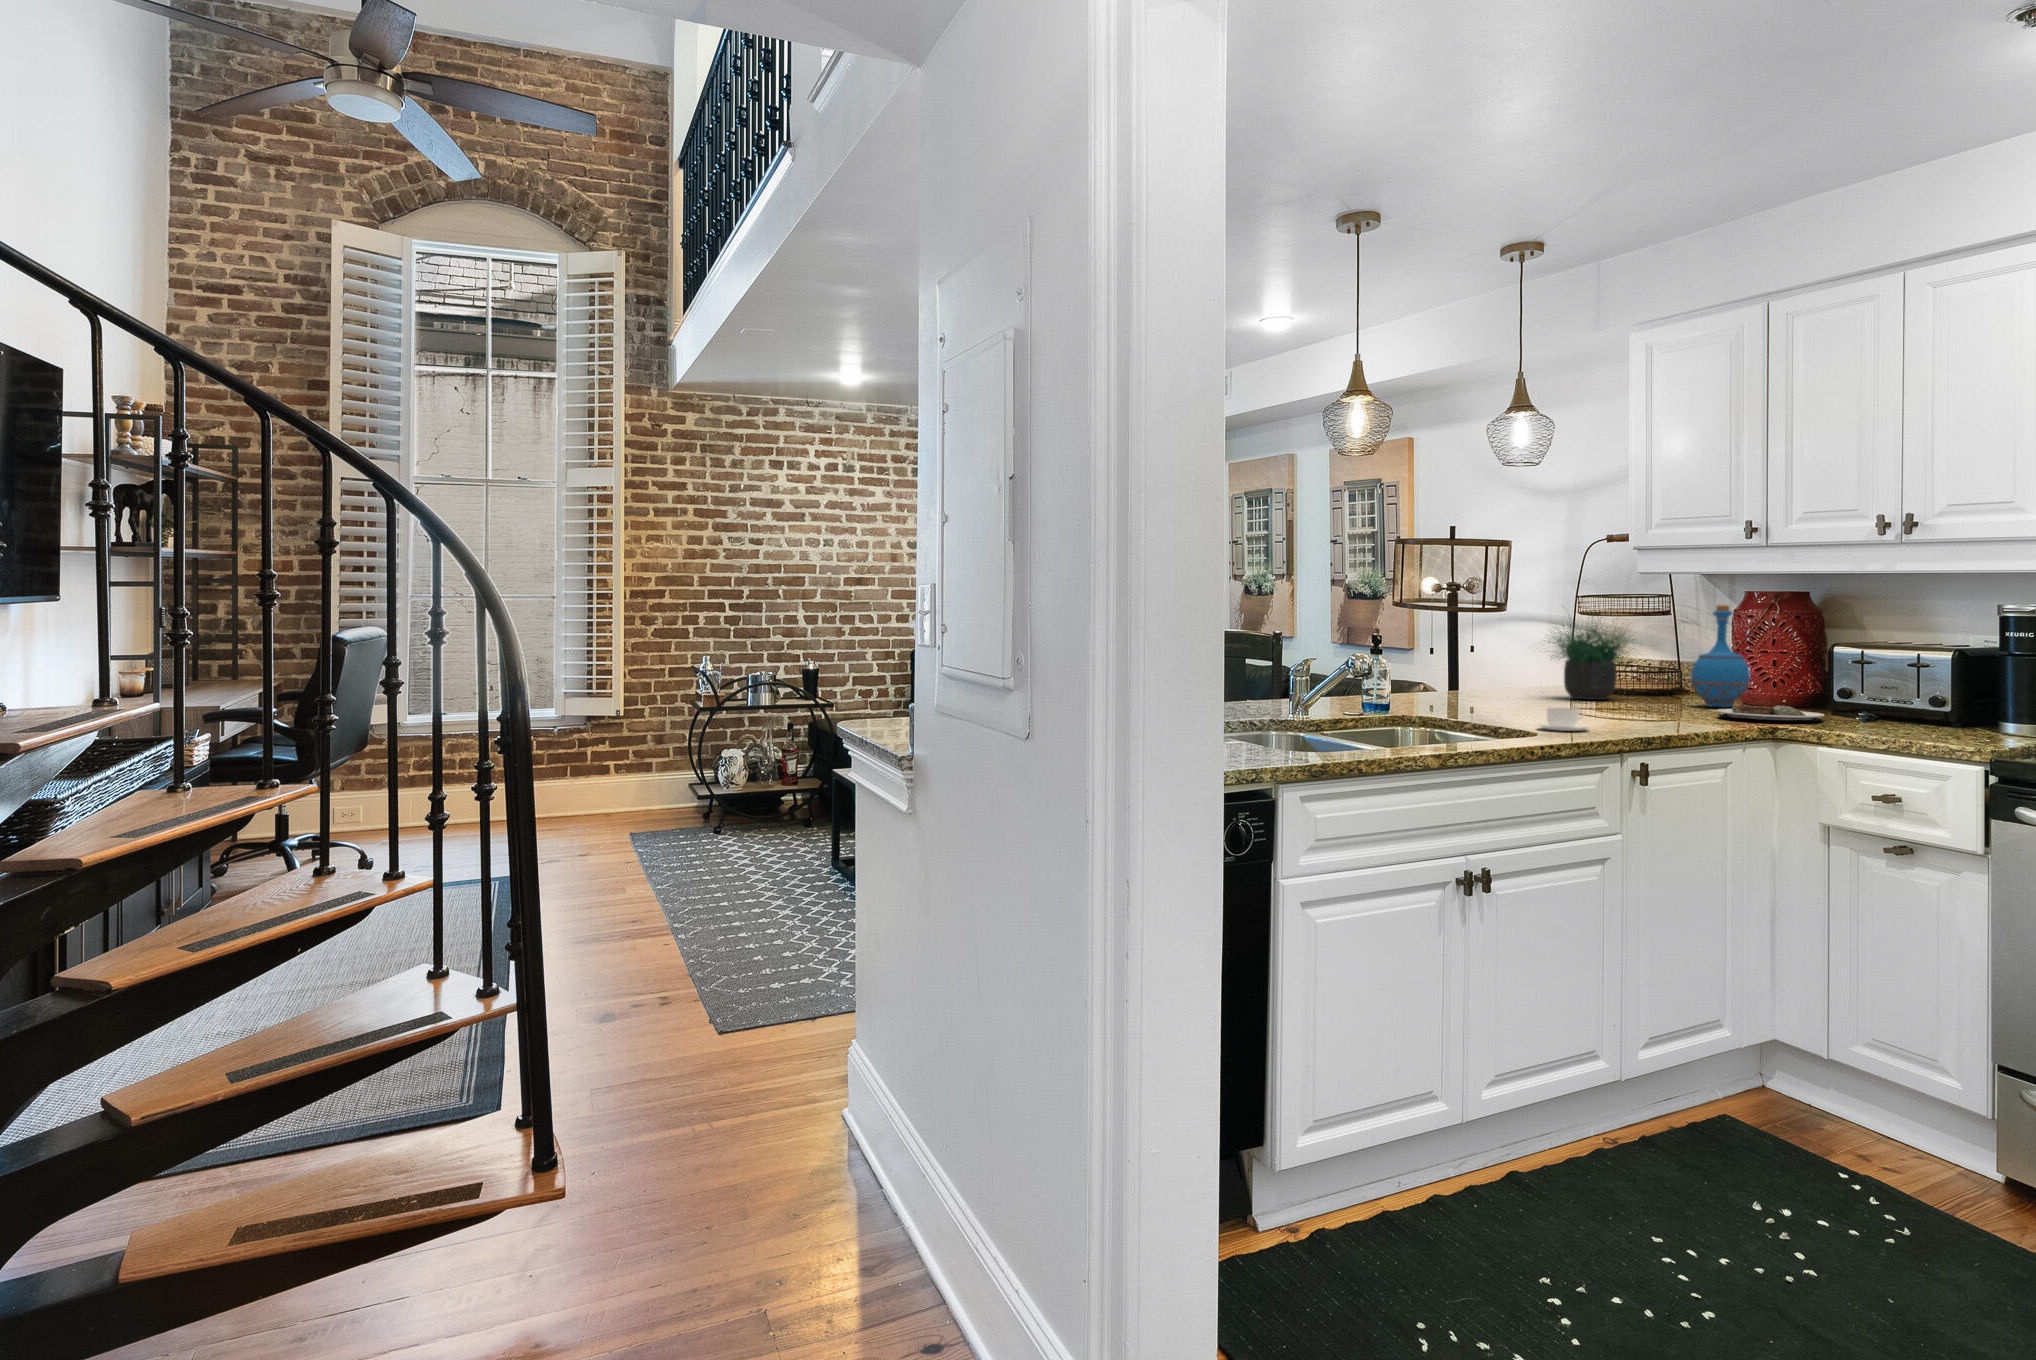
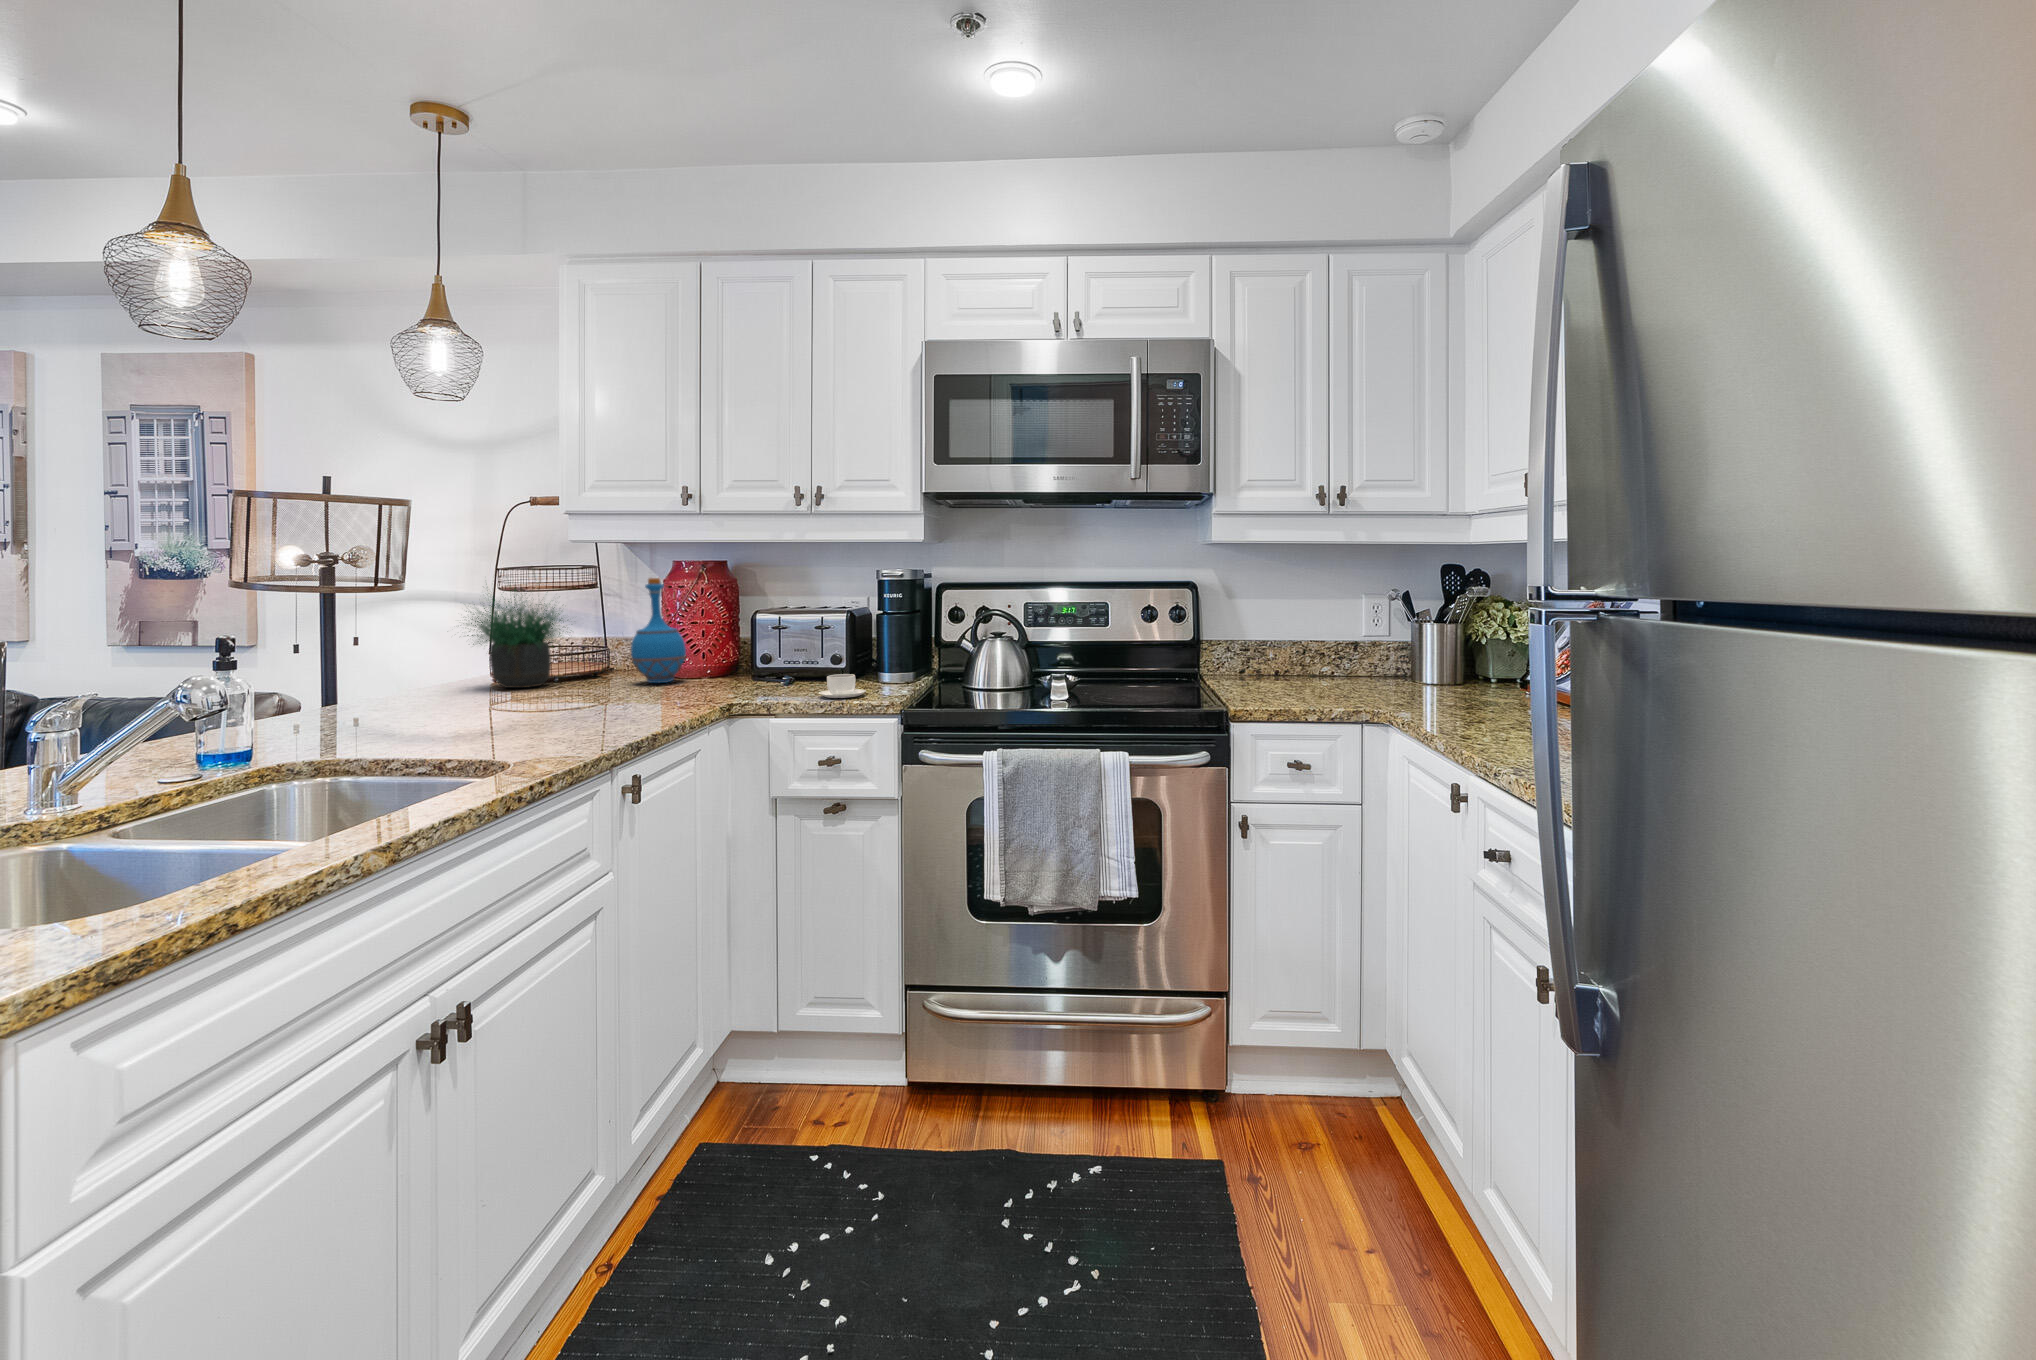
plate: present [1717,705,1824,721] -> none [664,679,773,699]
coffee cup: present [1538,708,1588,731] -> present [819,674,866,698]

